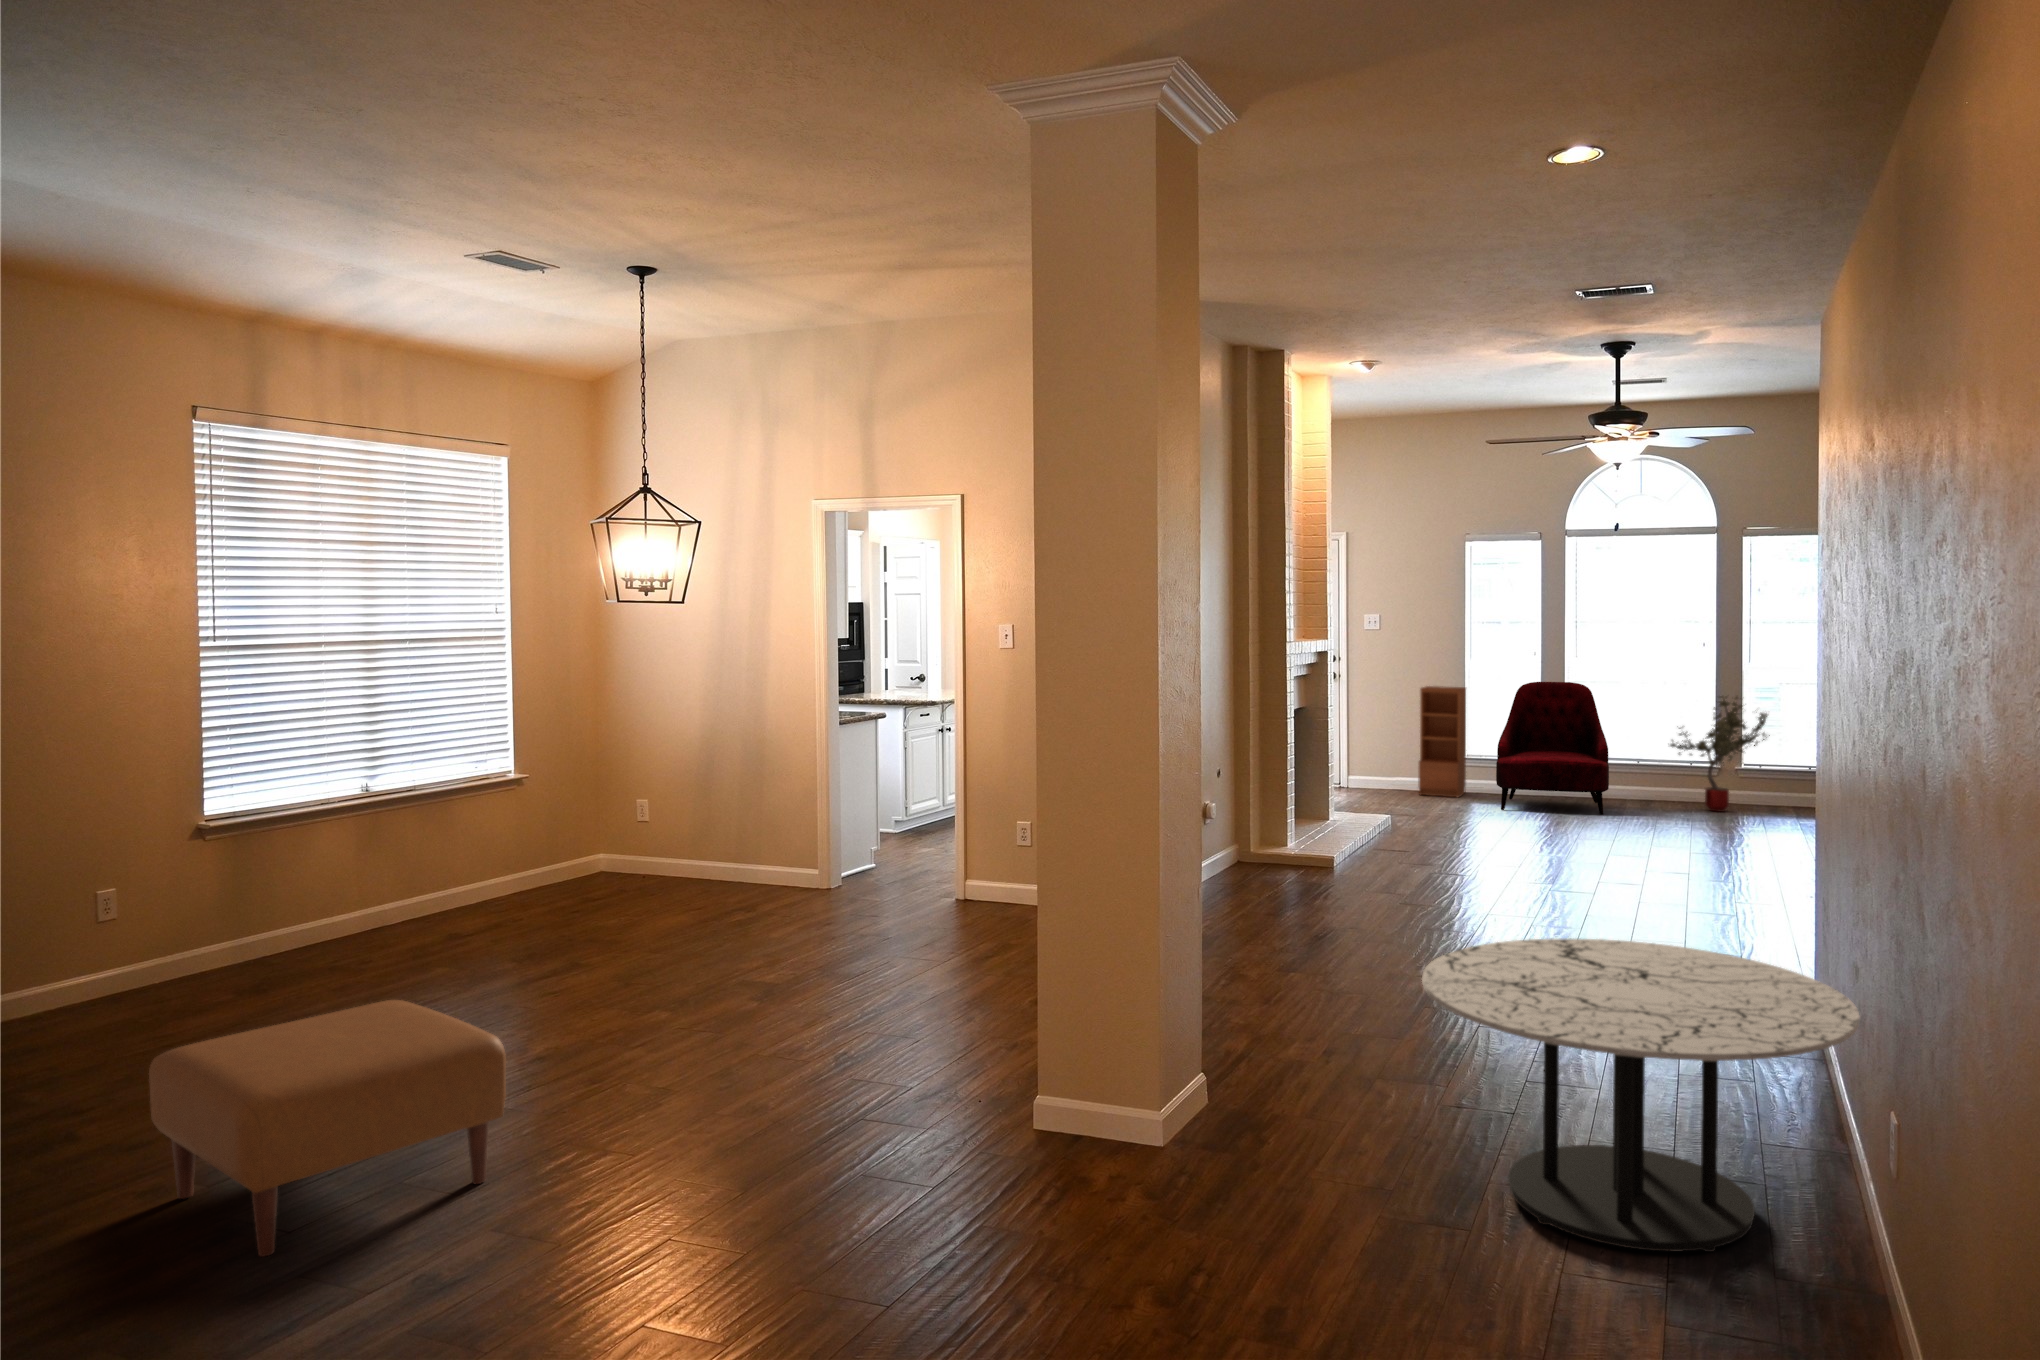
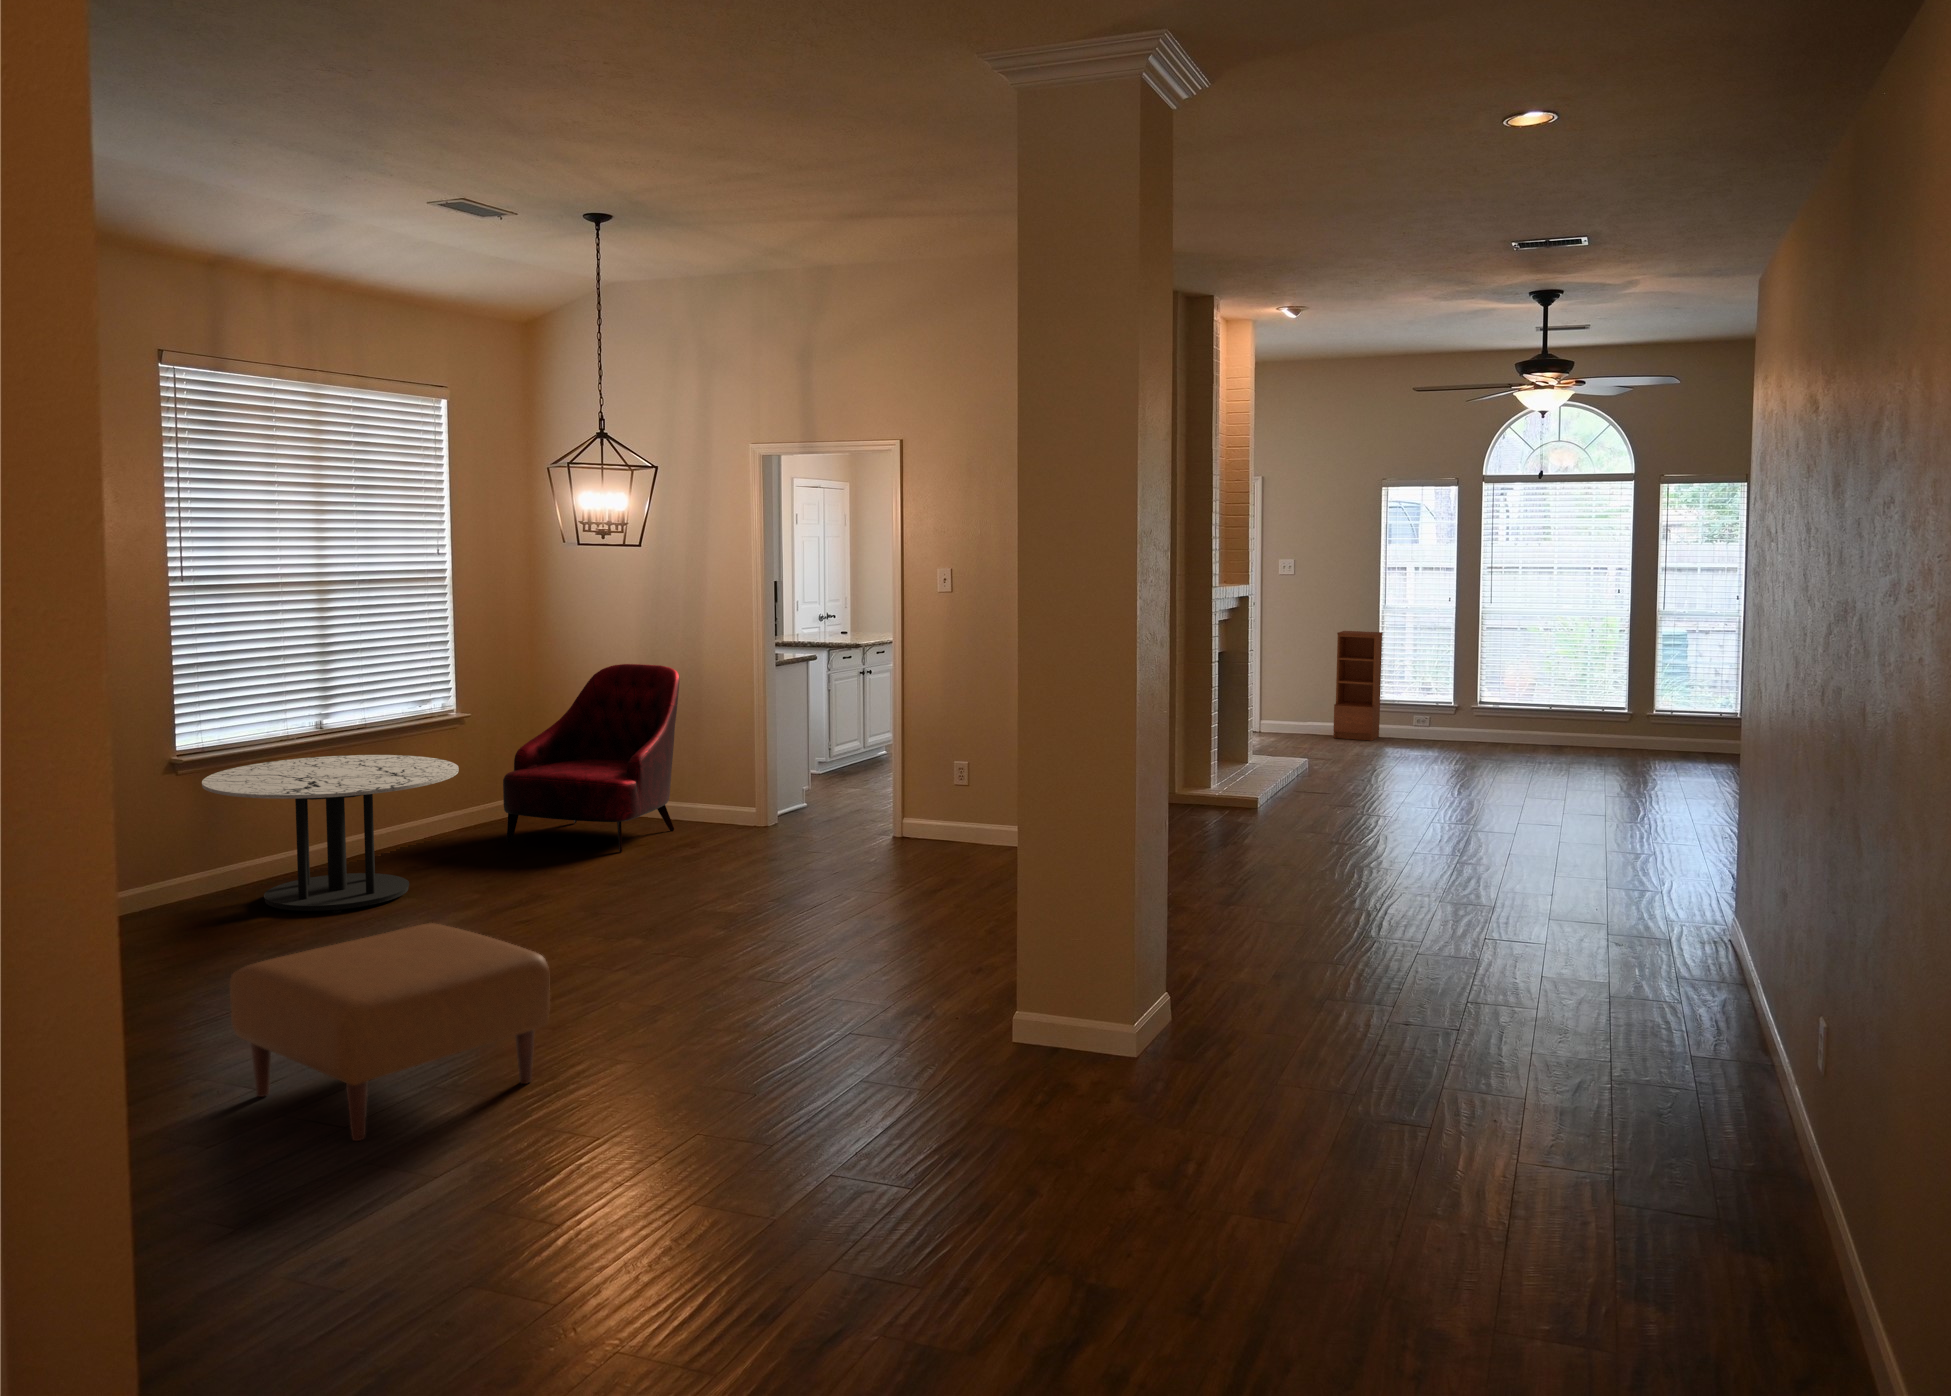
armchair: present [1496,682,1609,815] -> present [503,664,679,853]
potted tree: present [1670,696,1770,812] -> none [1575,643,1673,757]
coffee table: present [1422,938,1860,1252] -> present [202,755,459,913]

